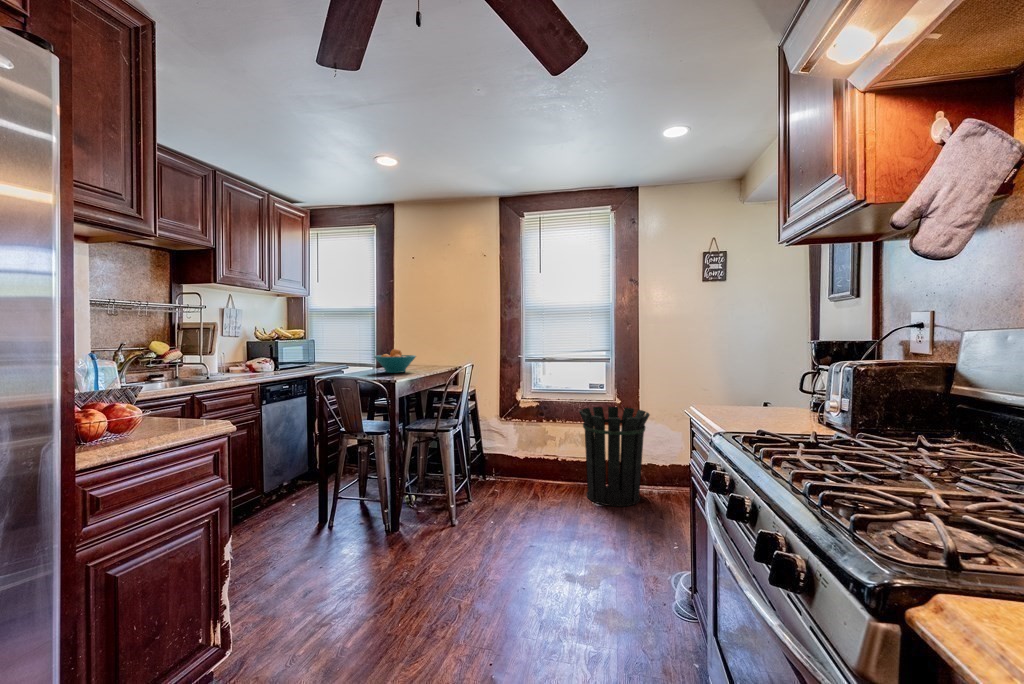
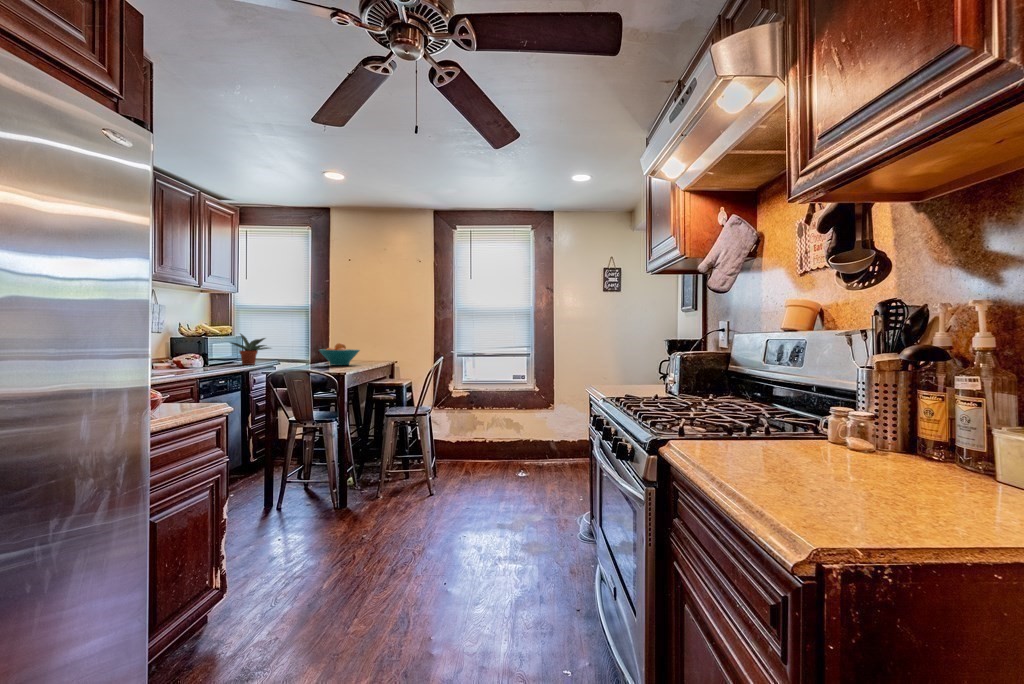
potted plant: none [294,338,337,370] -> present [231,333,269,365]
waste bin: present [579,407,650,507] -> none [506,394,564,477]

